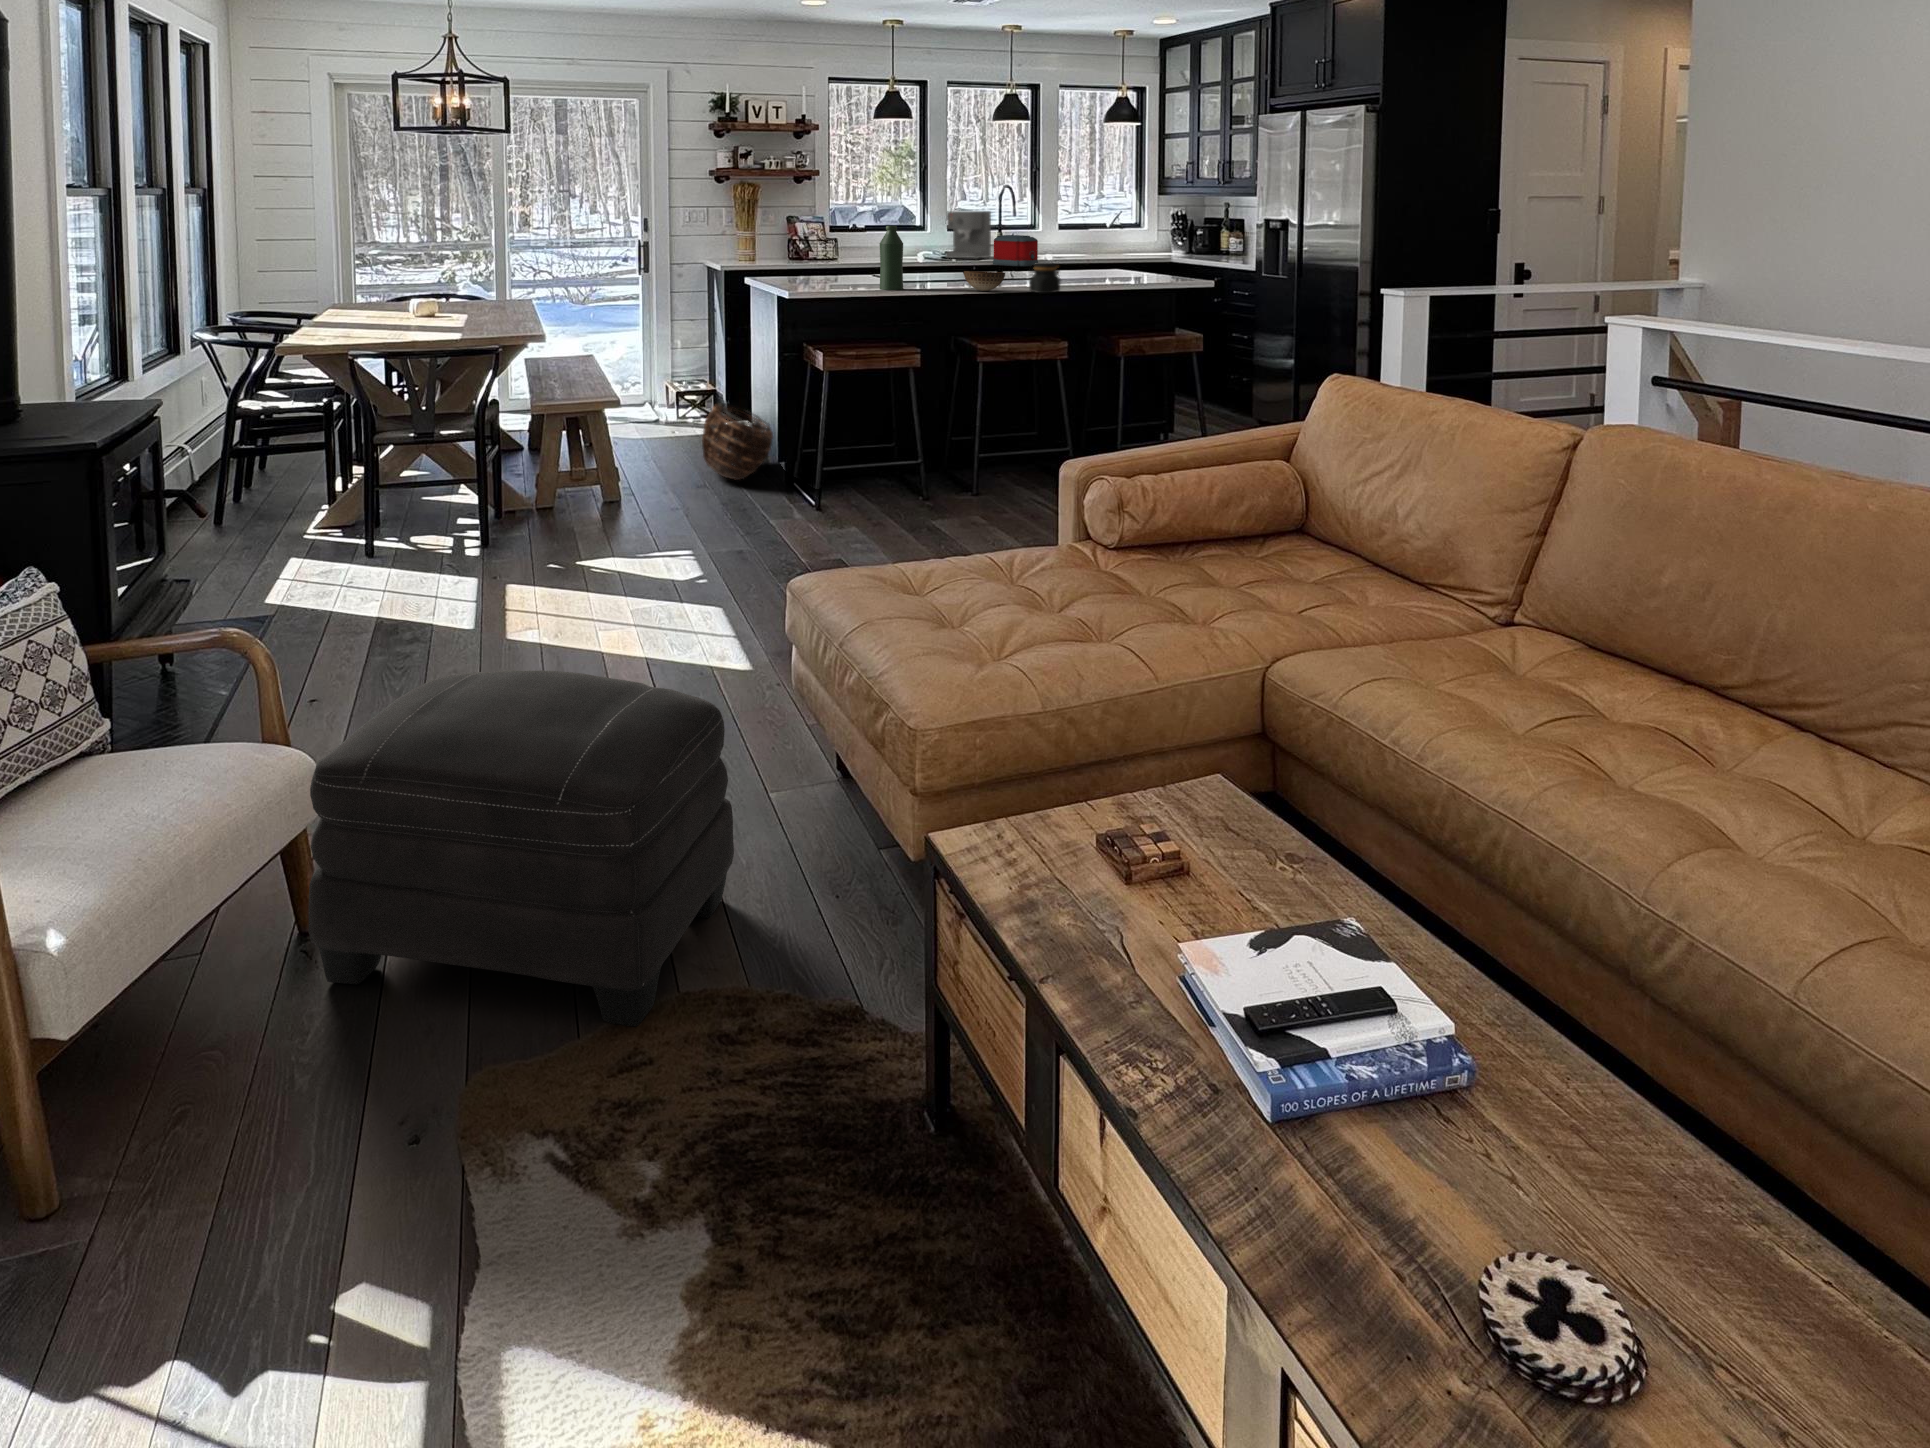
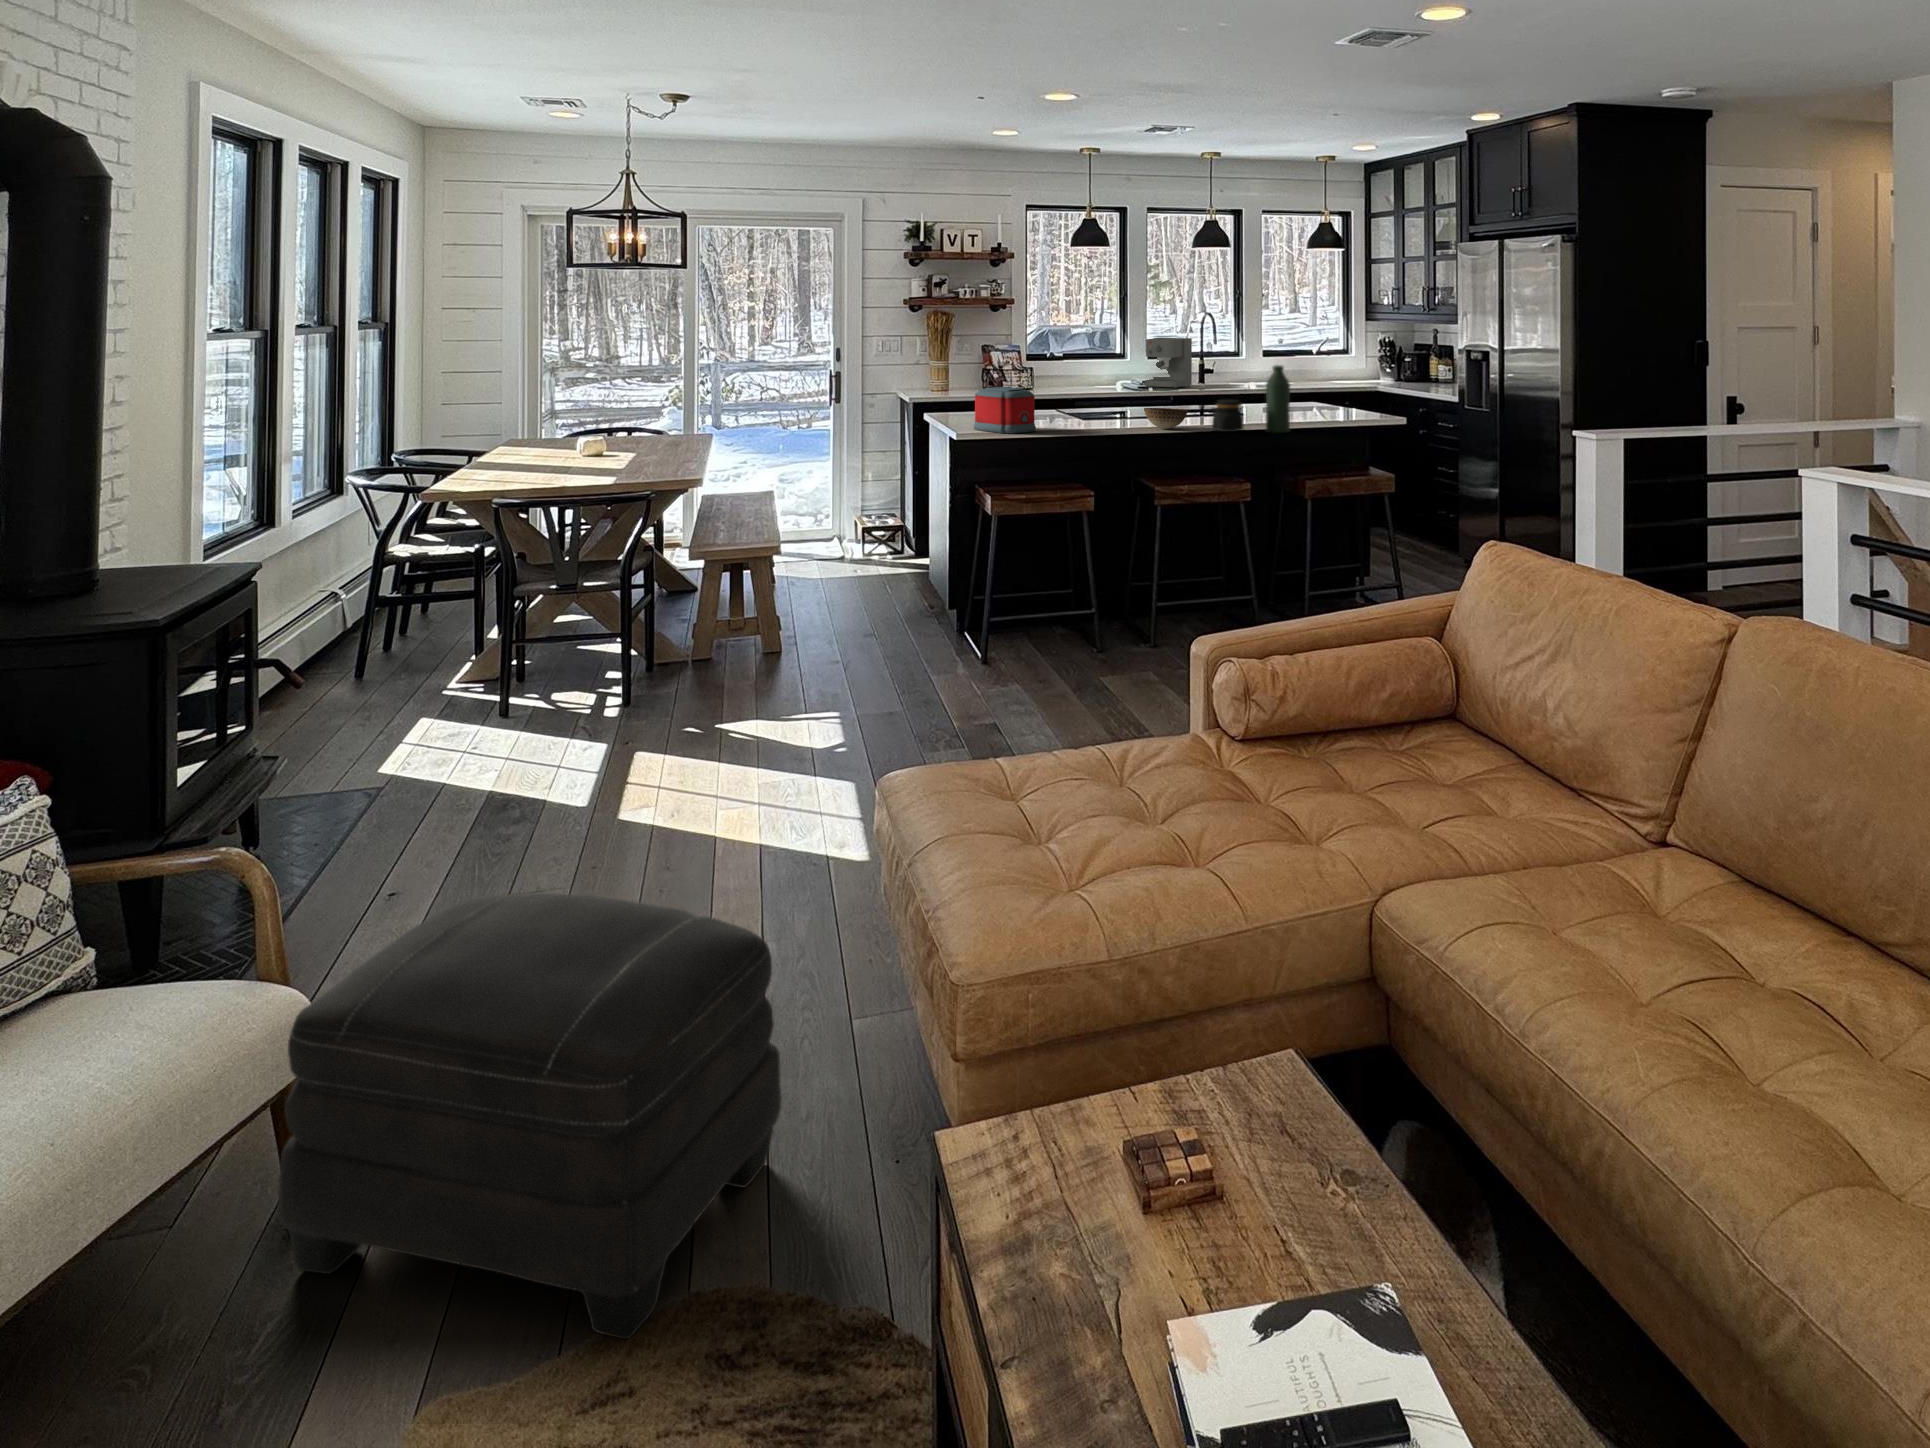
bottle: present [880,226,903,290] -> present [1266,365,1290,433]
toaster: present [993,235,1038,266] -> present [974,387,1036,433]
basket: present [702,403,773,480] -> none [871,545,943,628]

